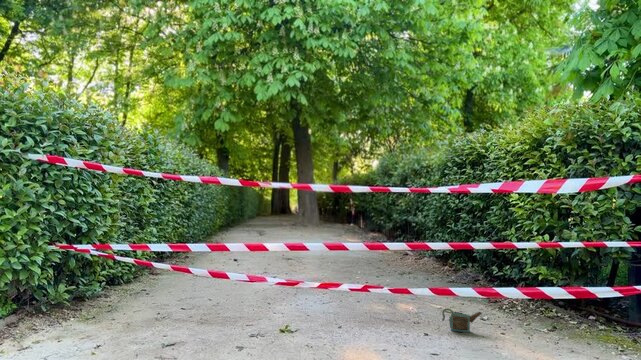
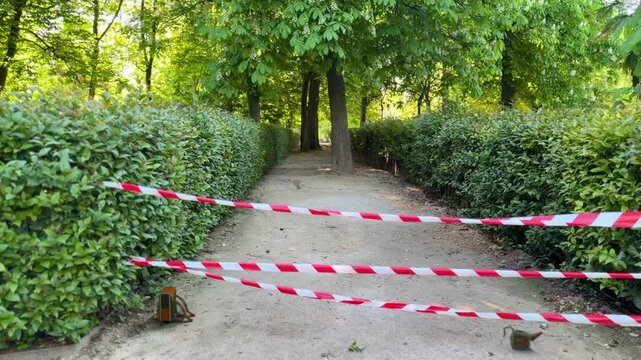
backpack: none [74,280,125,316] -> present [150,286,195,322]

